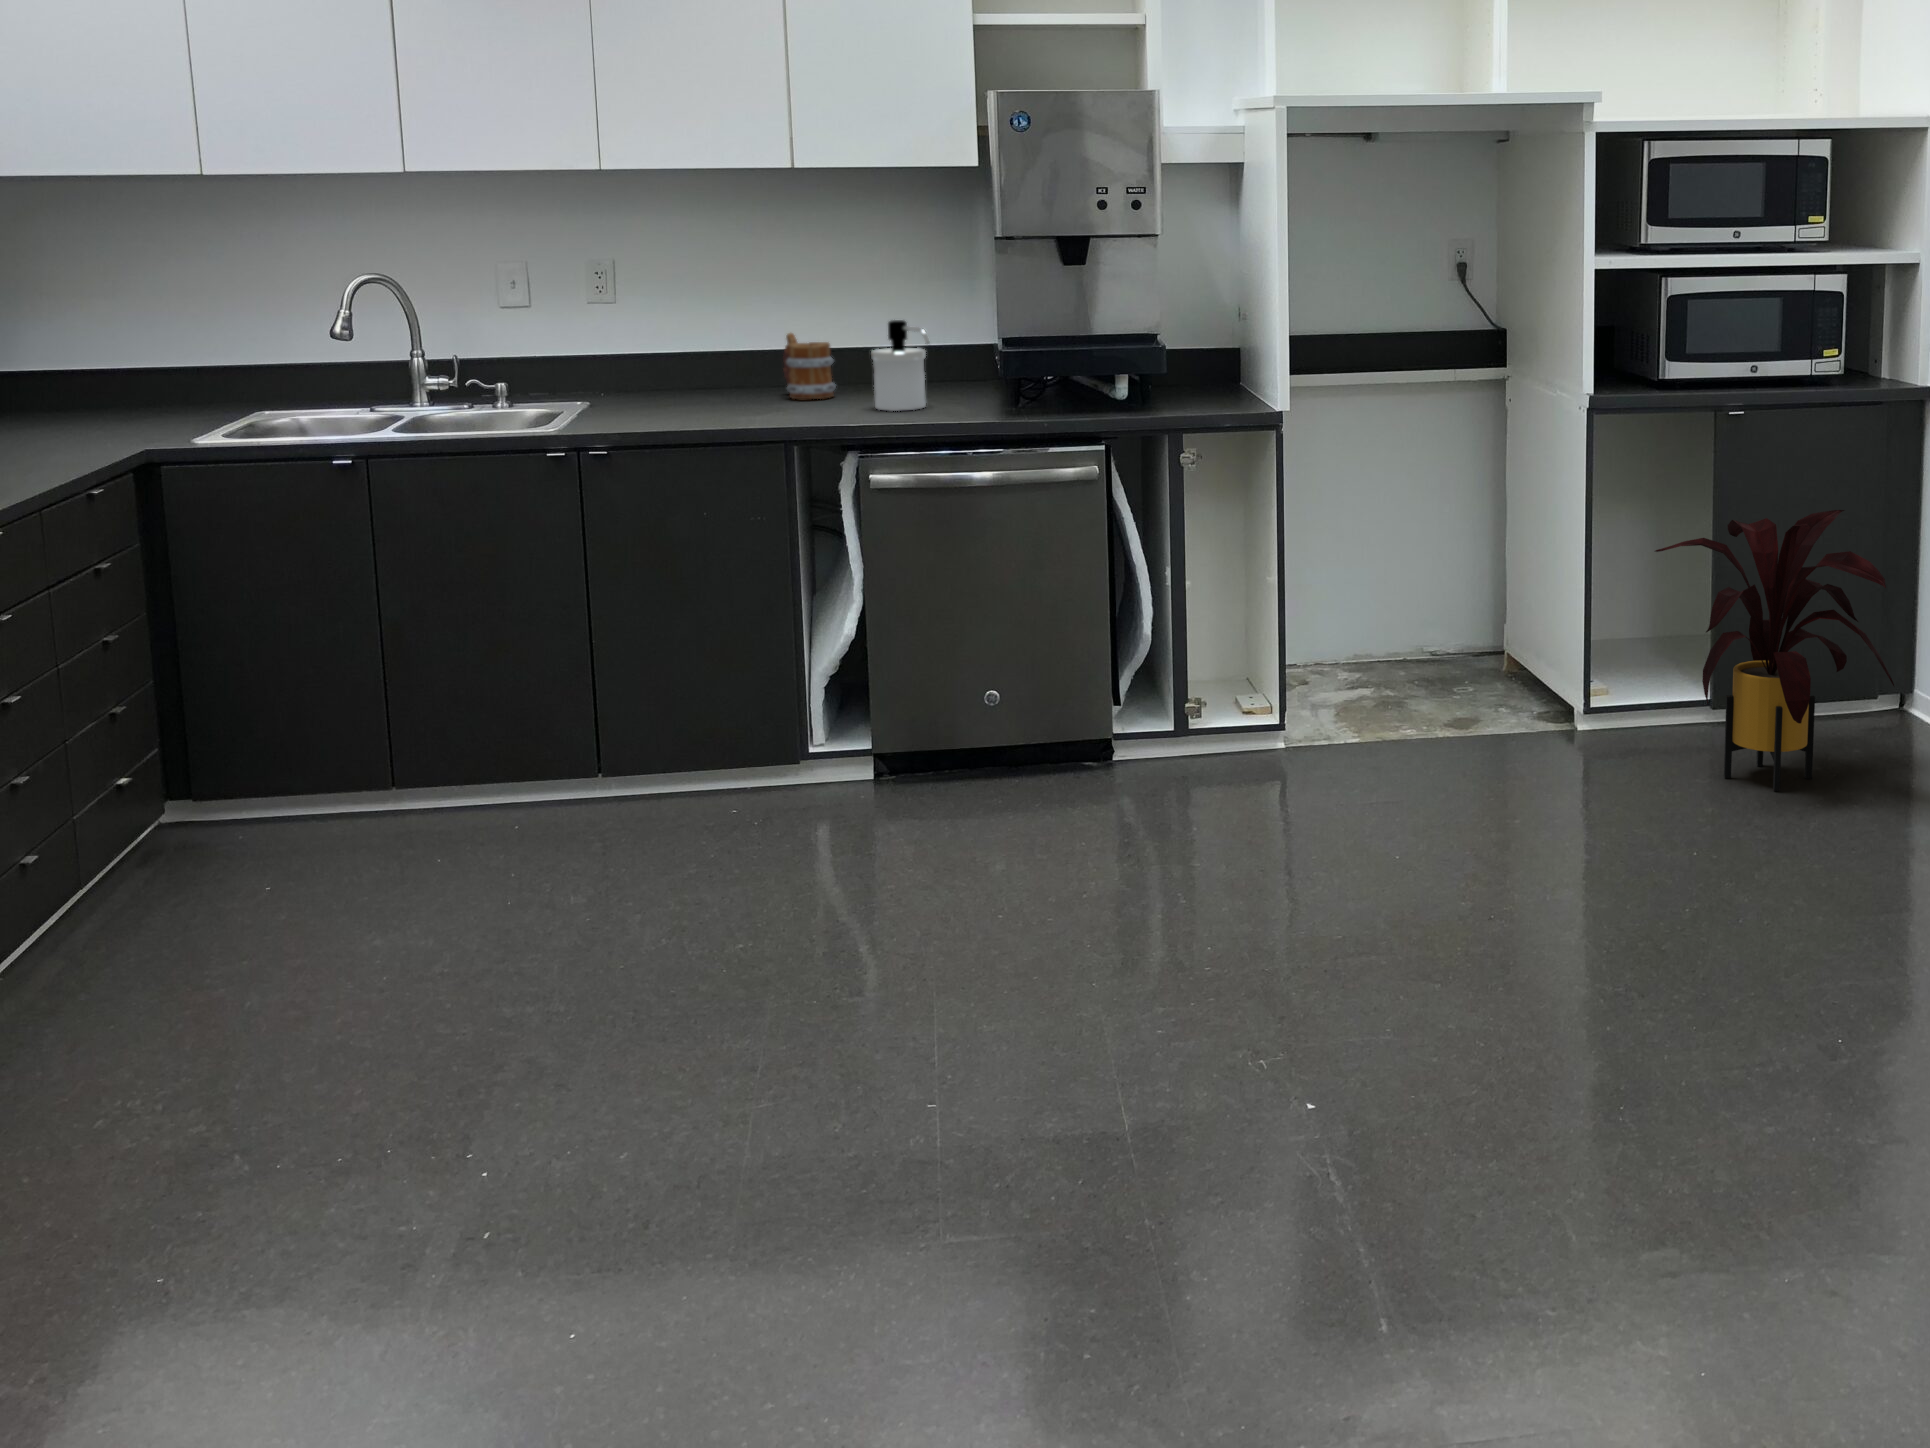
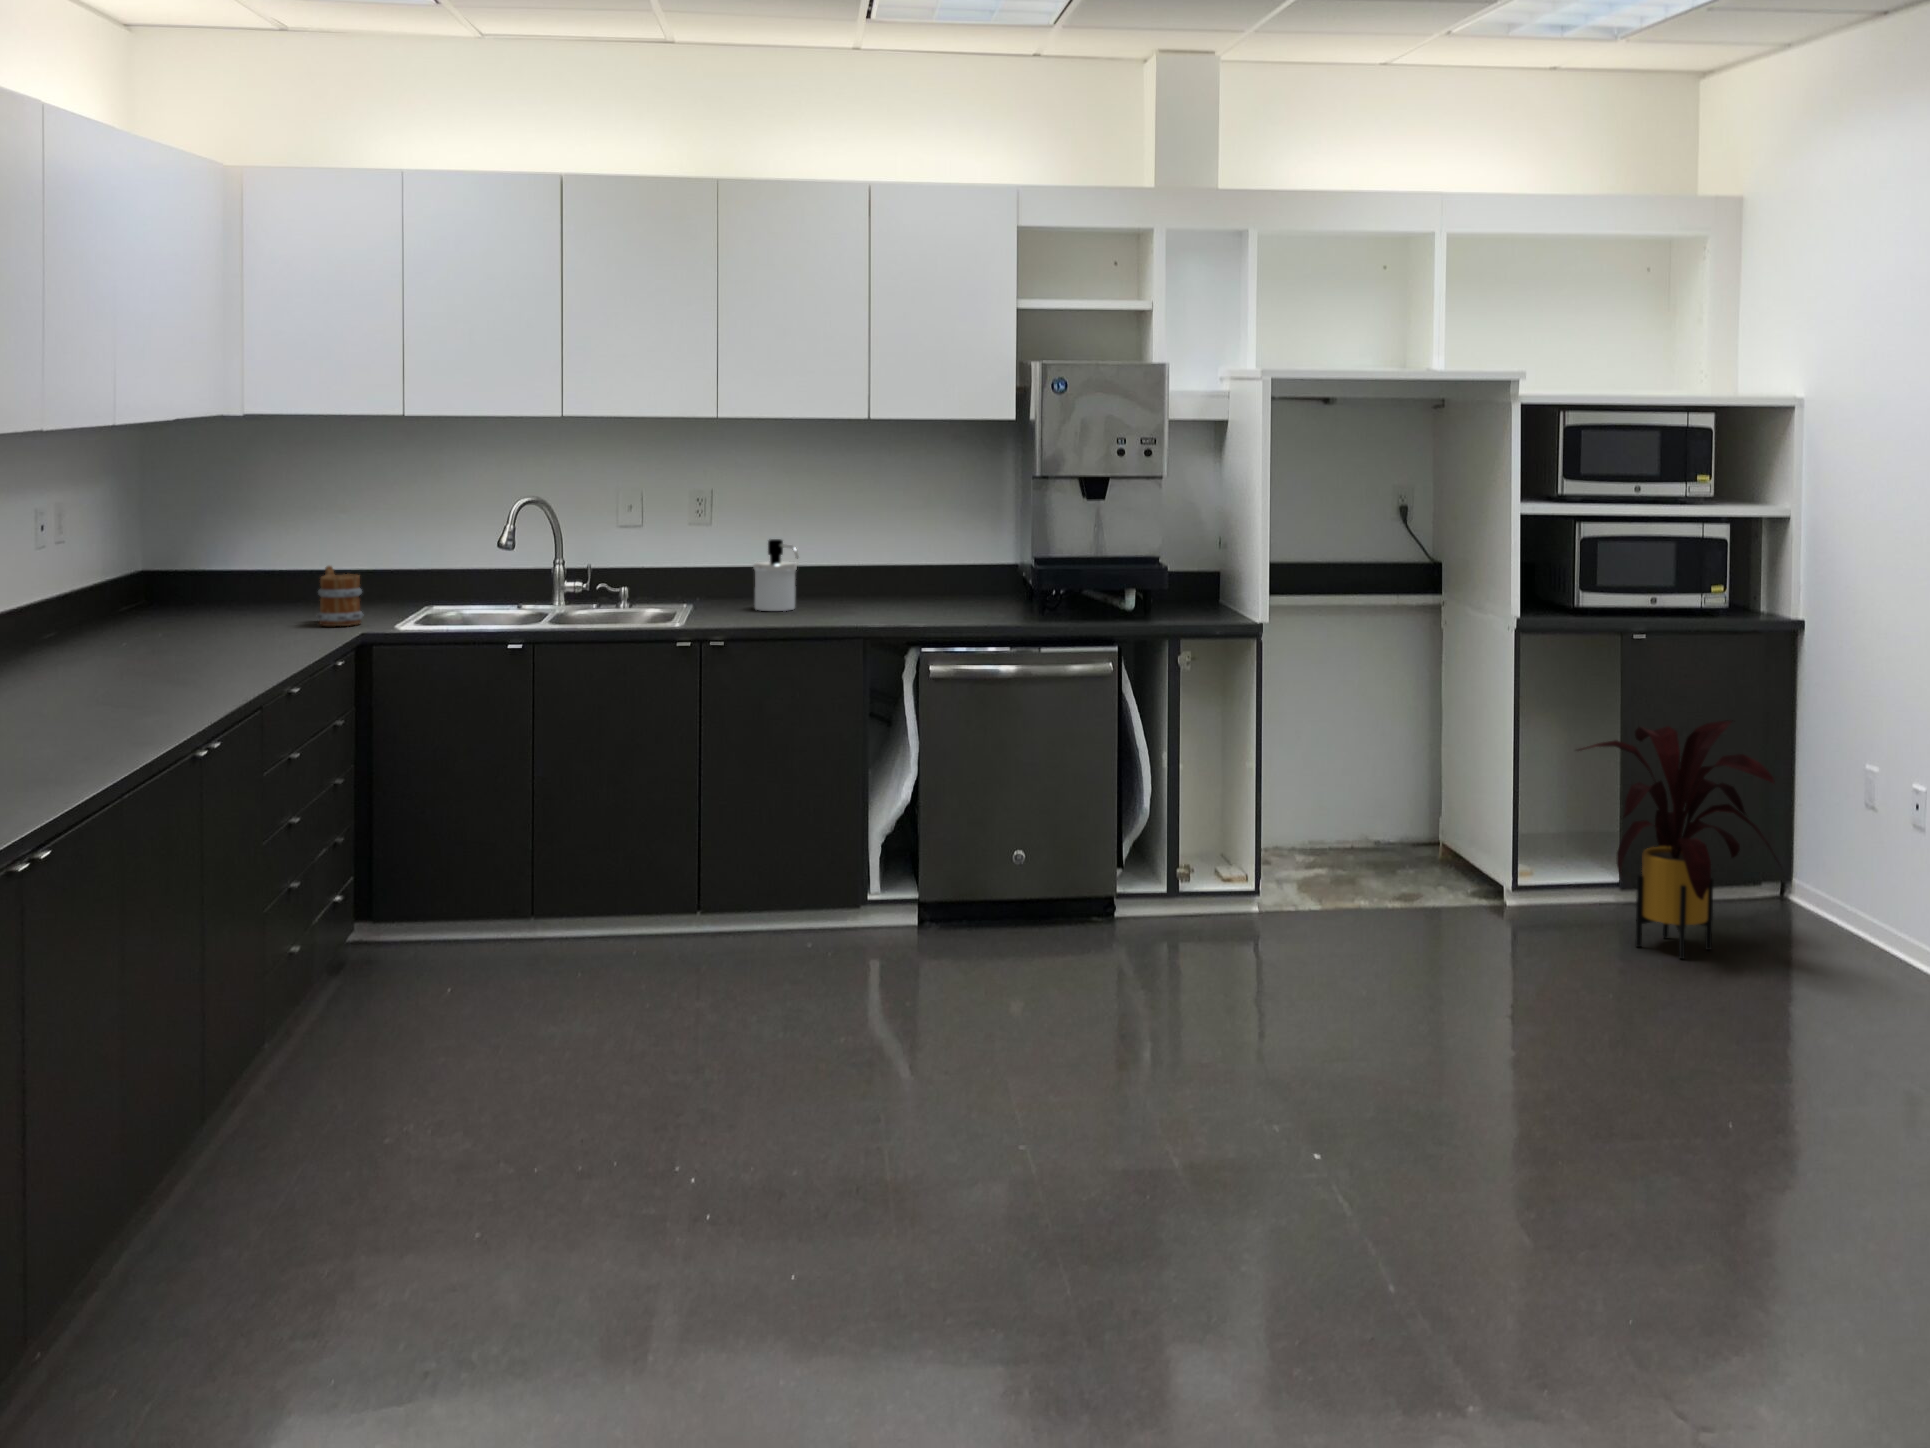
soap dispenser: present [871,320,929,411] -> present [753,539,799,611]
mug: present [783,333,836,399] -> present [317,566,363,626]

